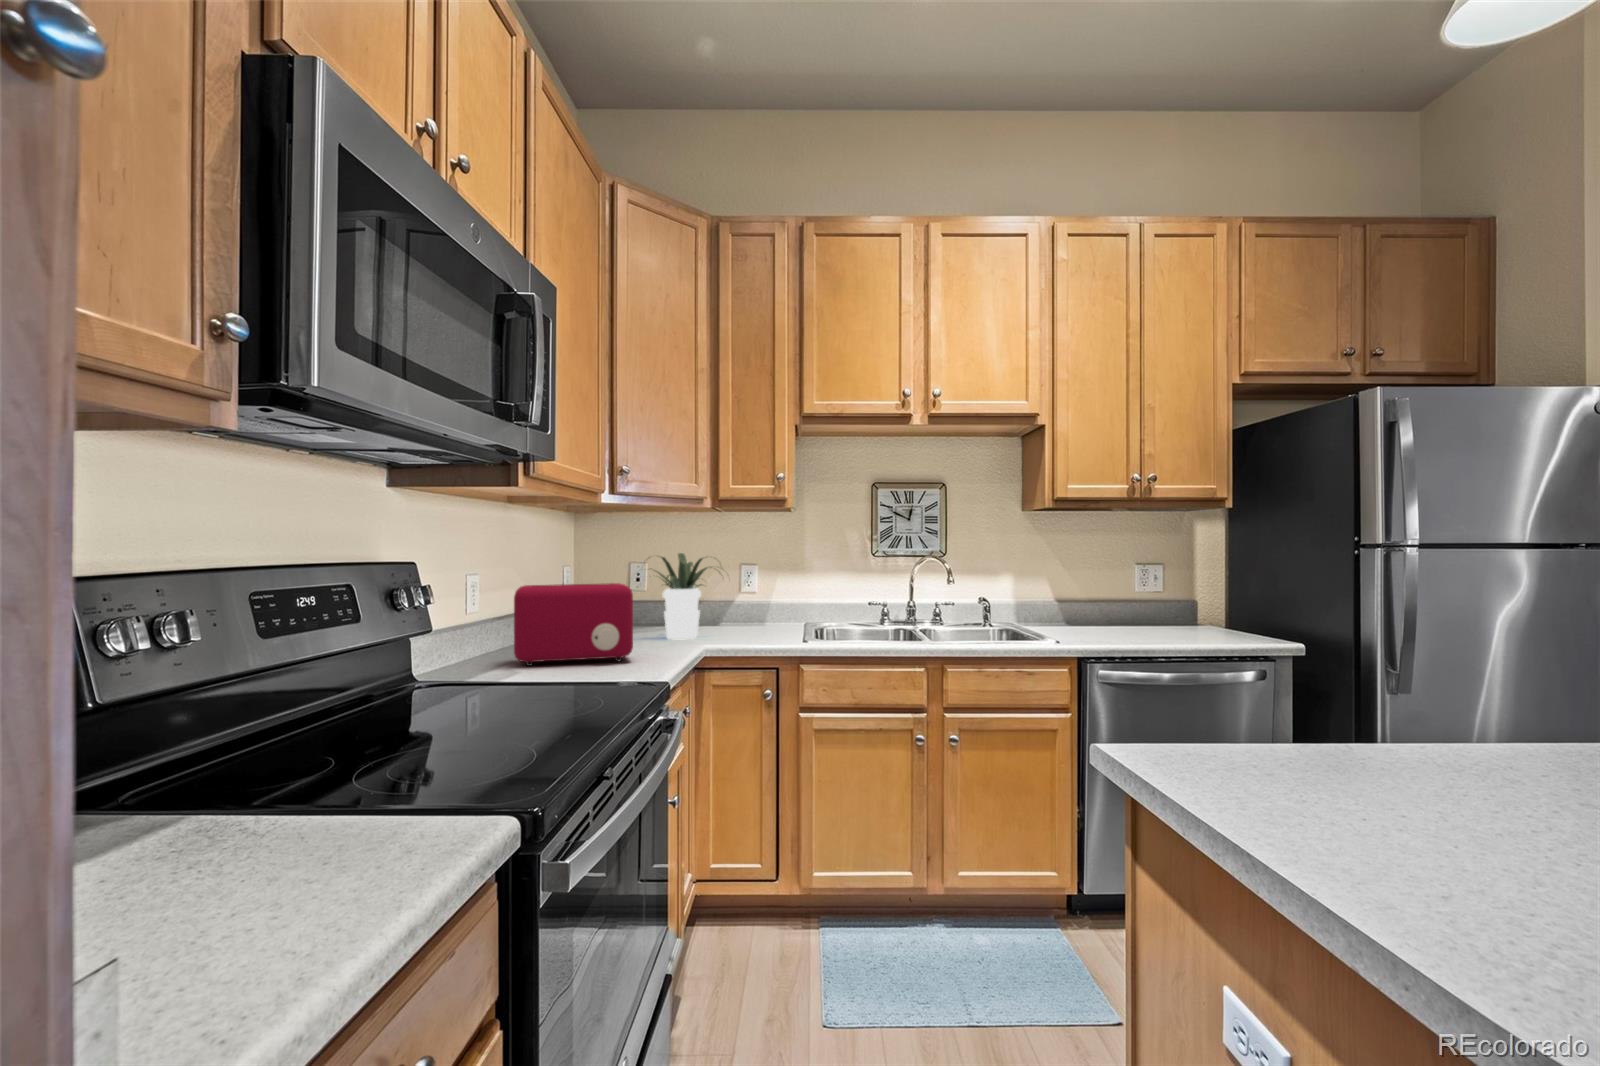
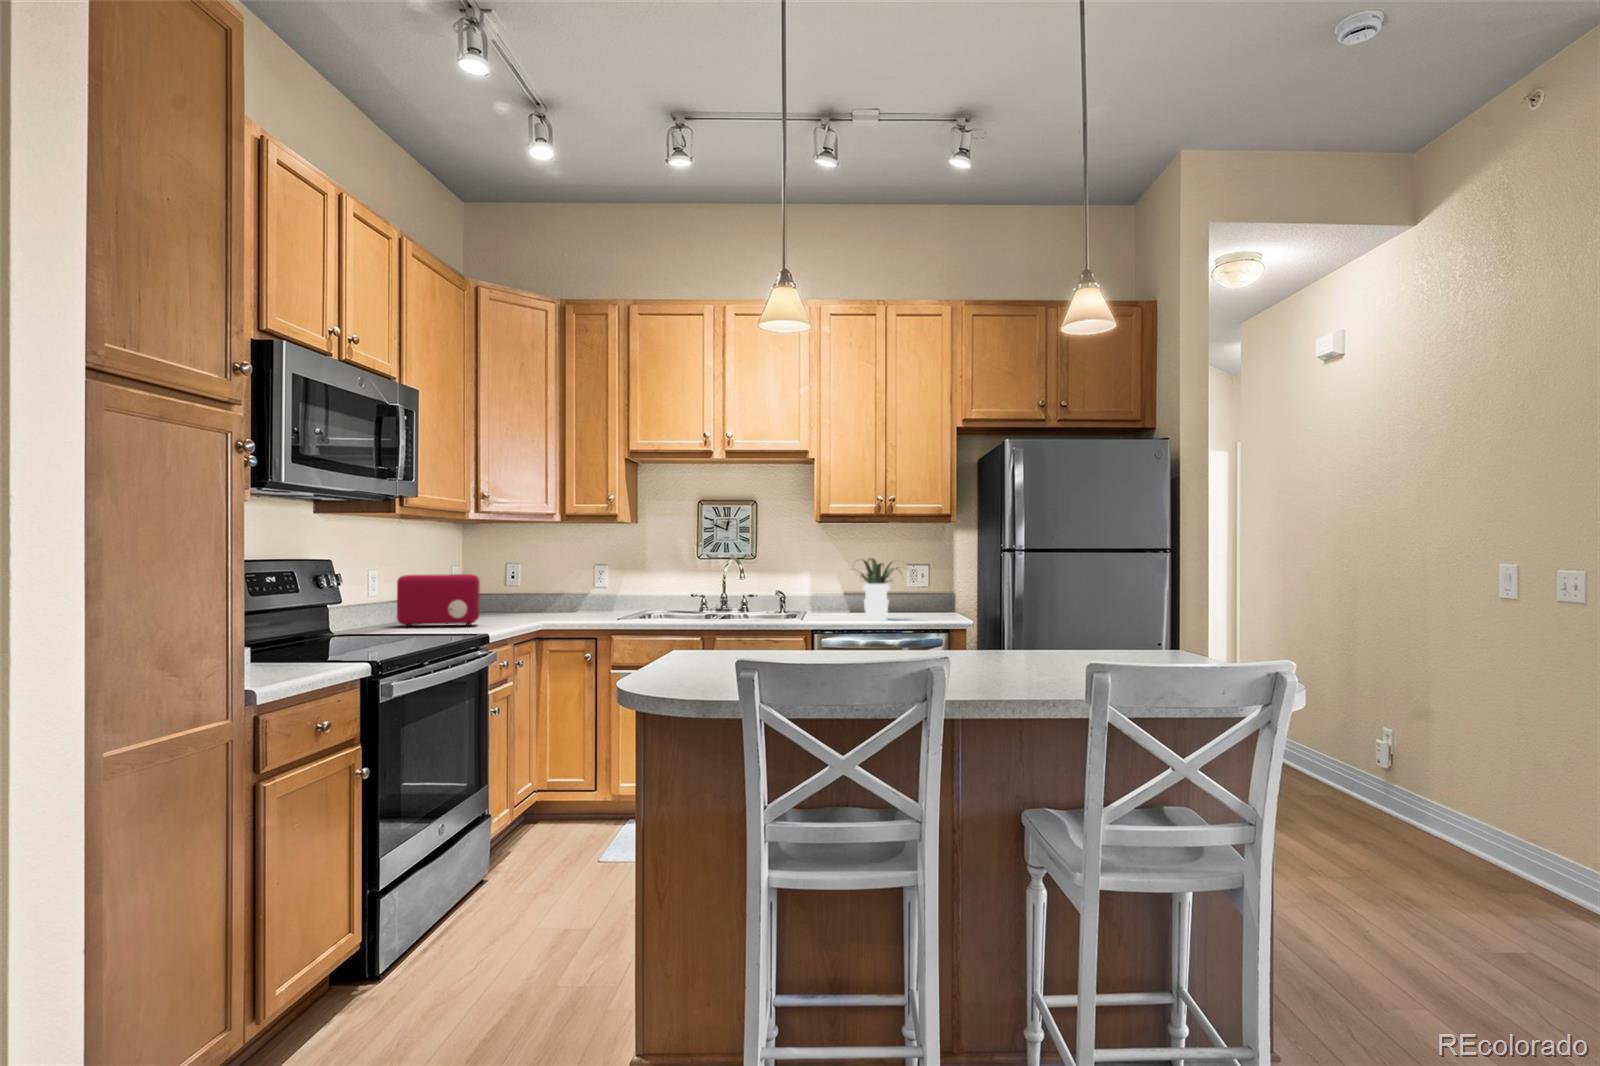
potted plant: present [656,553,712,639] -> present [860,558,897,620]

